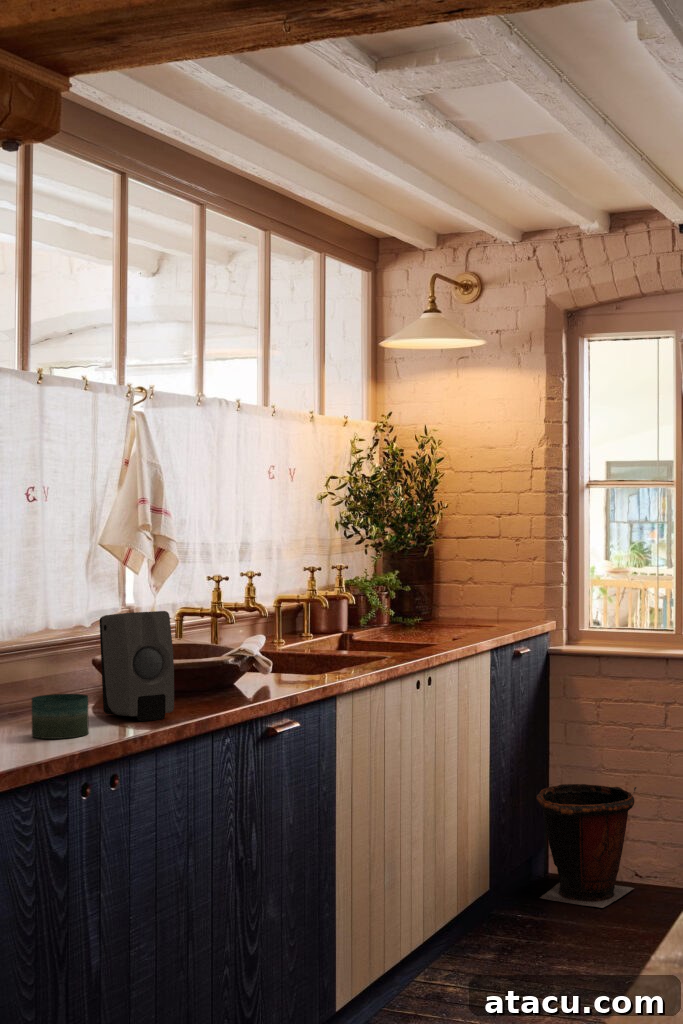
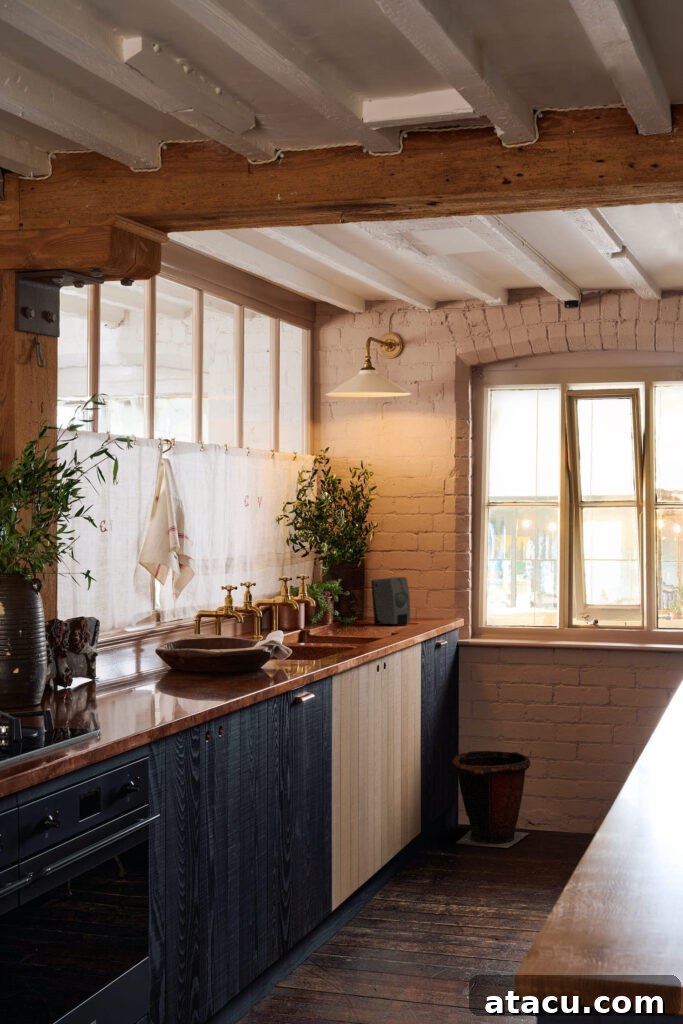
soap dispenser: present [100,611,174,721] -> present [371,577,410,626]
candle: present [32,694,89,739] -> none [138,674,180,707]

